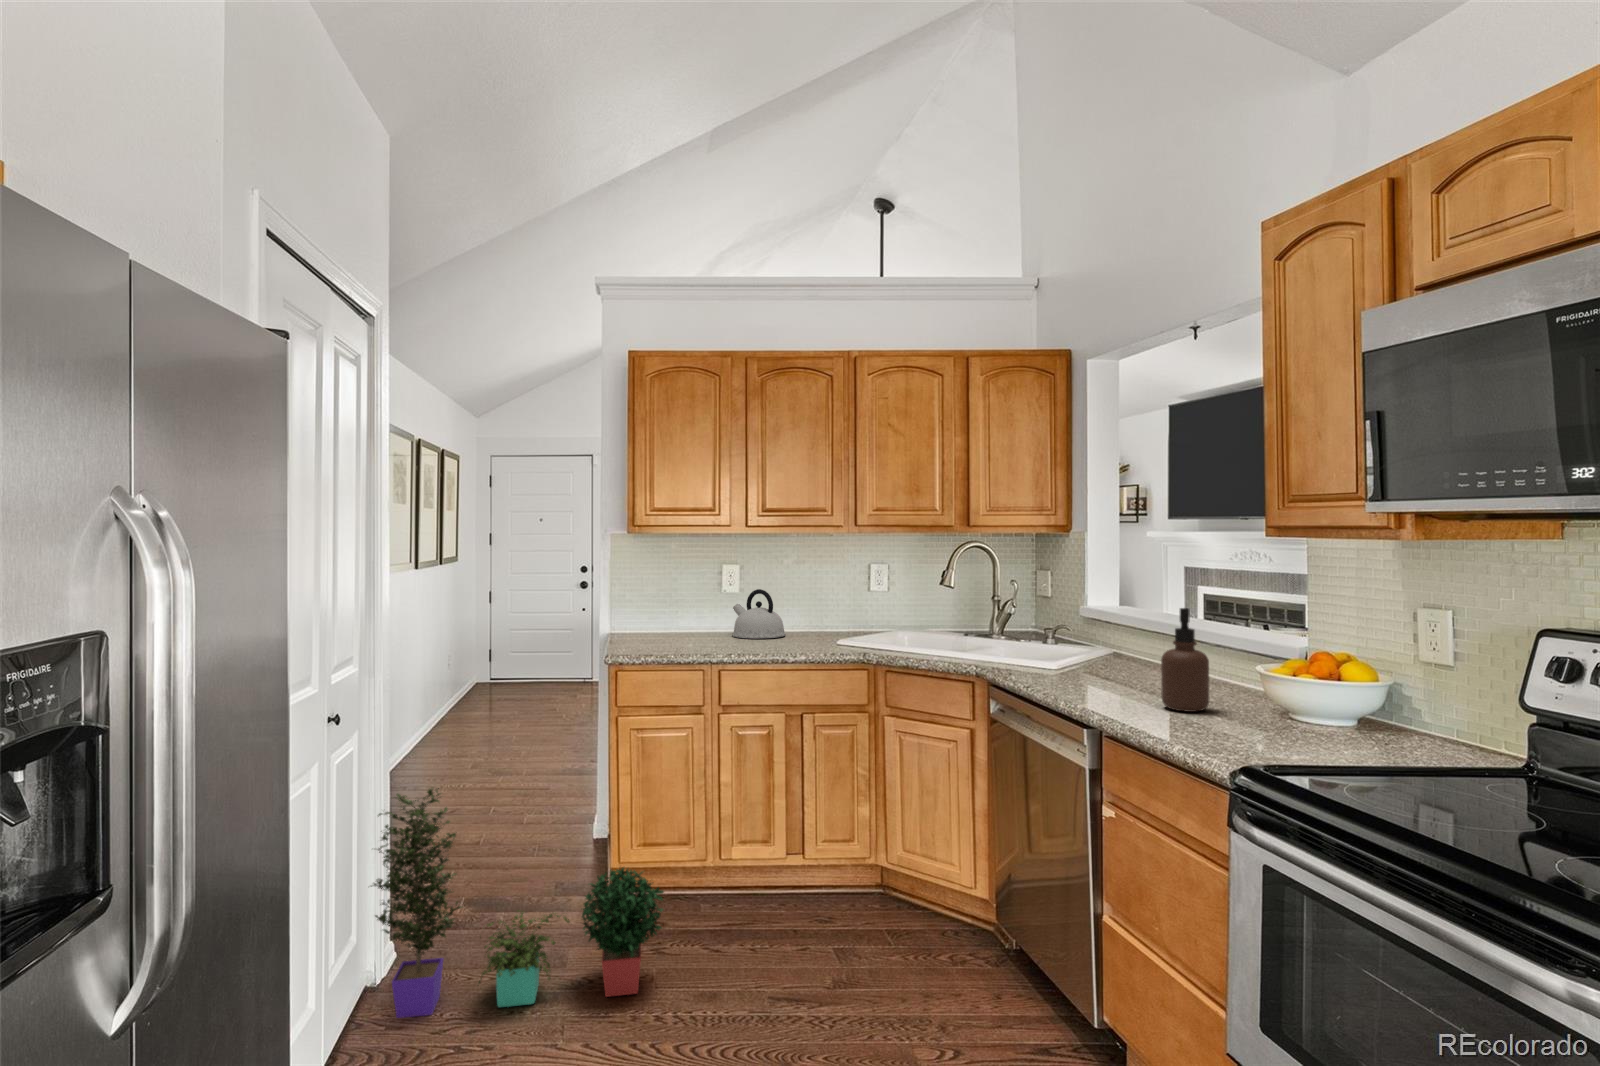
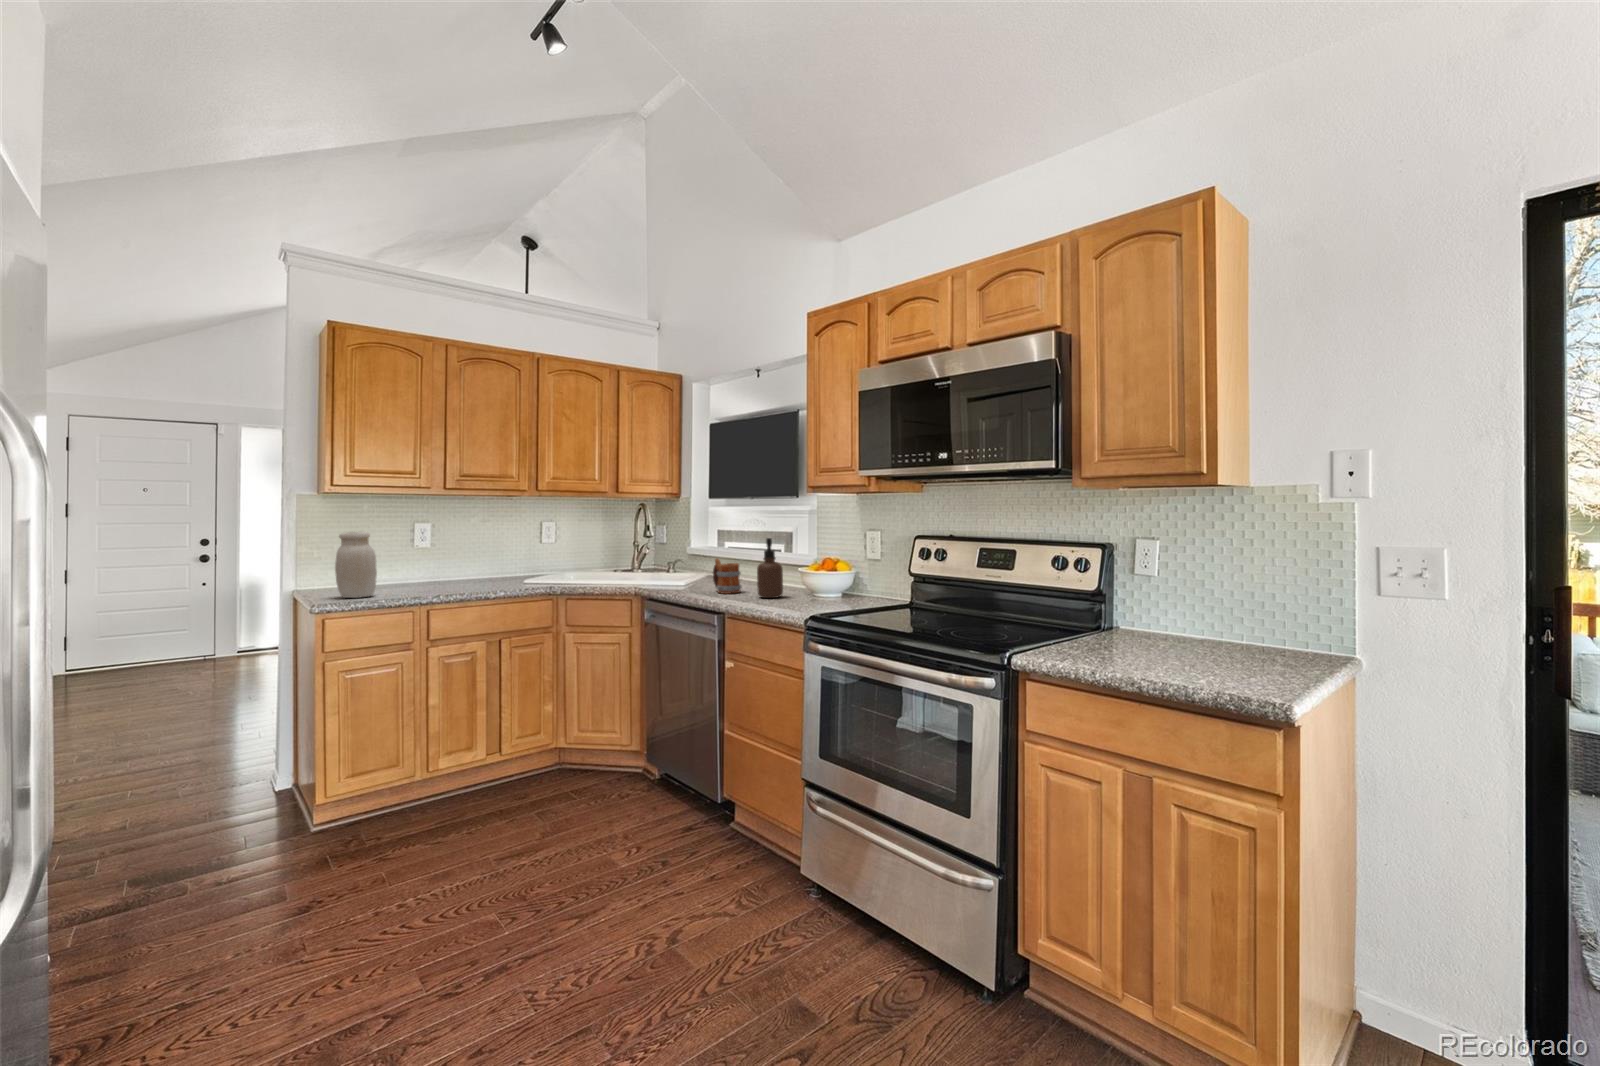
jar: none [631,568,673,648] -> present [335,531,377,598]
kettle: present [732,589,786,639] -> none [423,547,472,586]
mug: none [1092,633,1139,693] -> present [713,559,741,594]
potted plant: present [371,788,664,1018] -> none [101,728,410,937]

